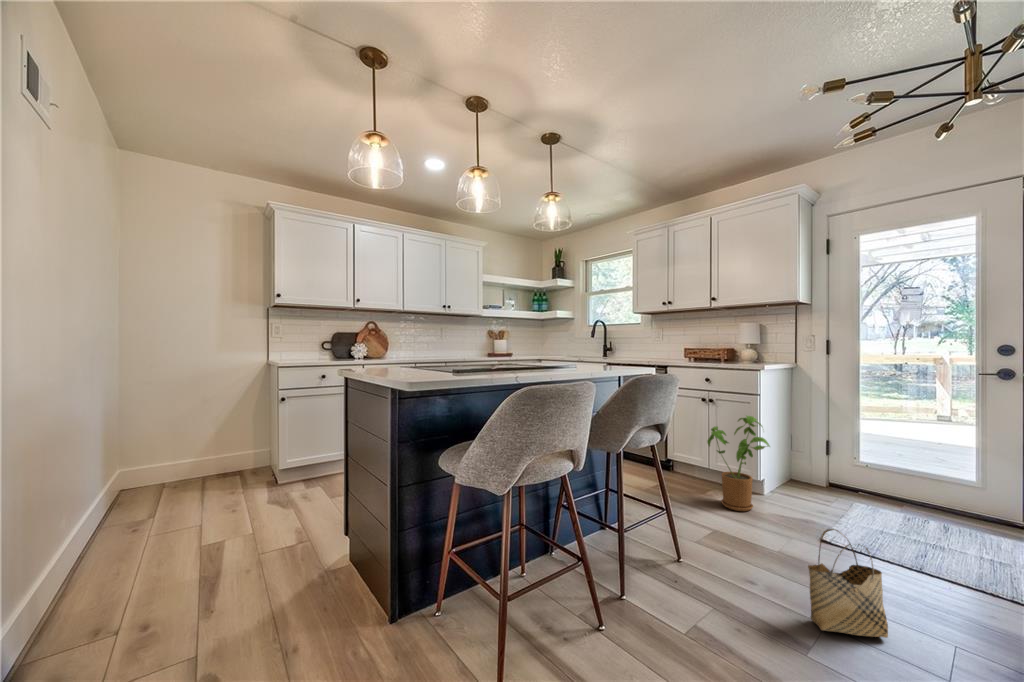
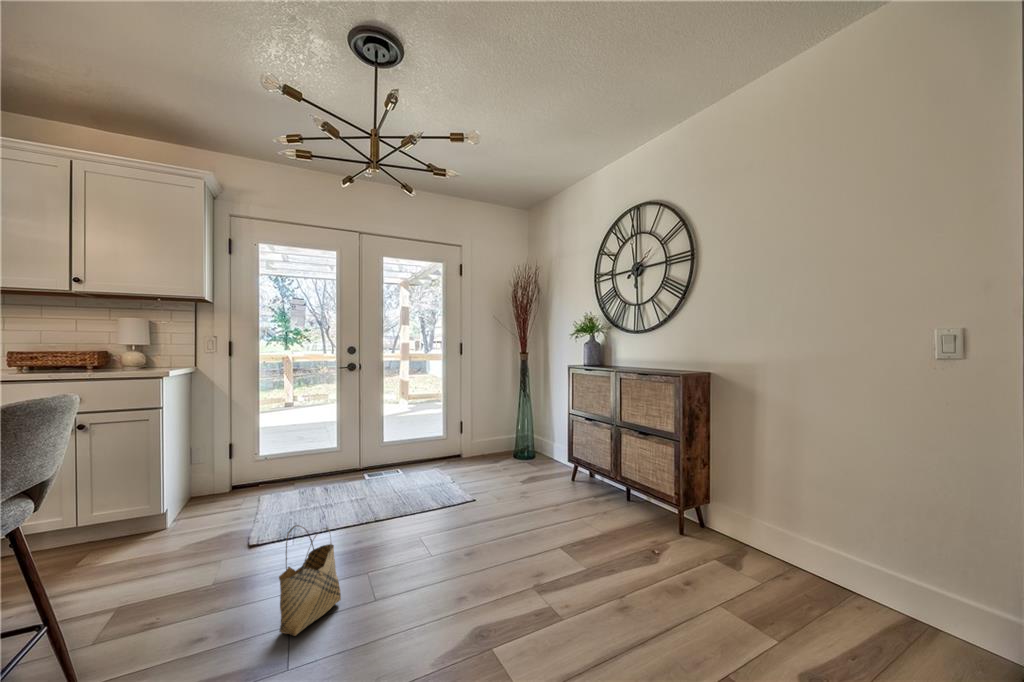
house plant: present [707,416,770,511] -> none [82,435,188,568]

